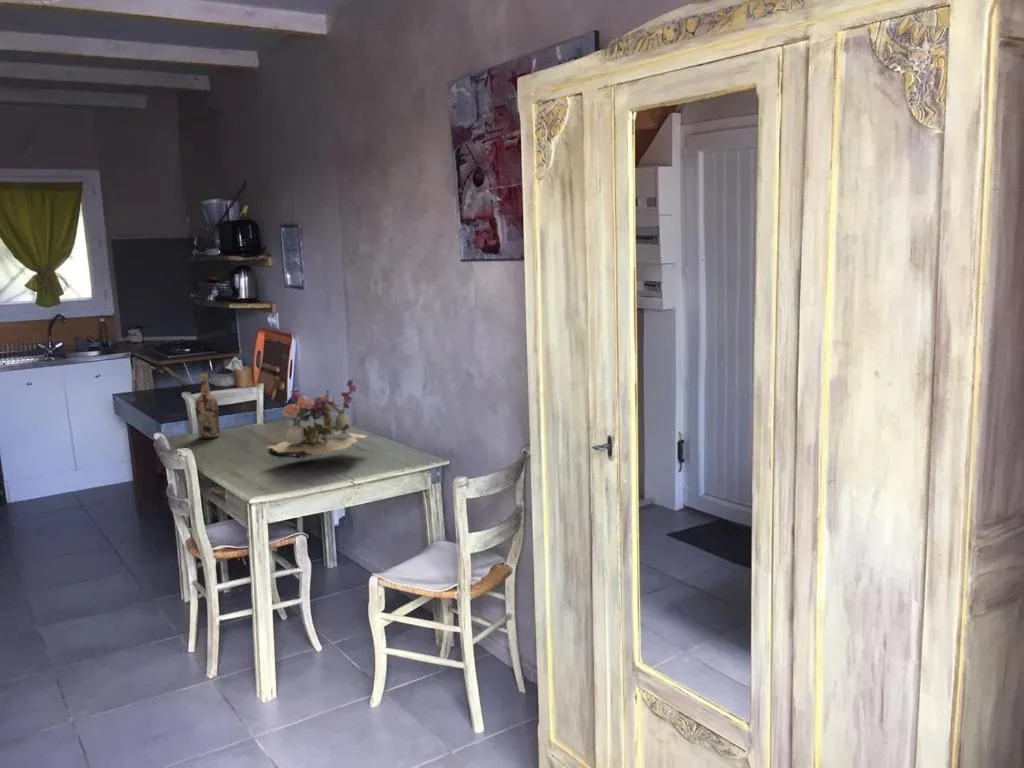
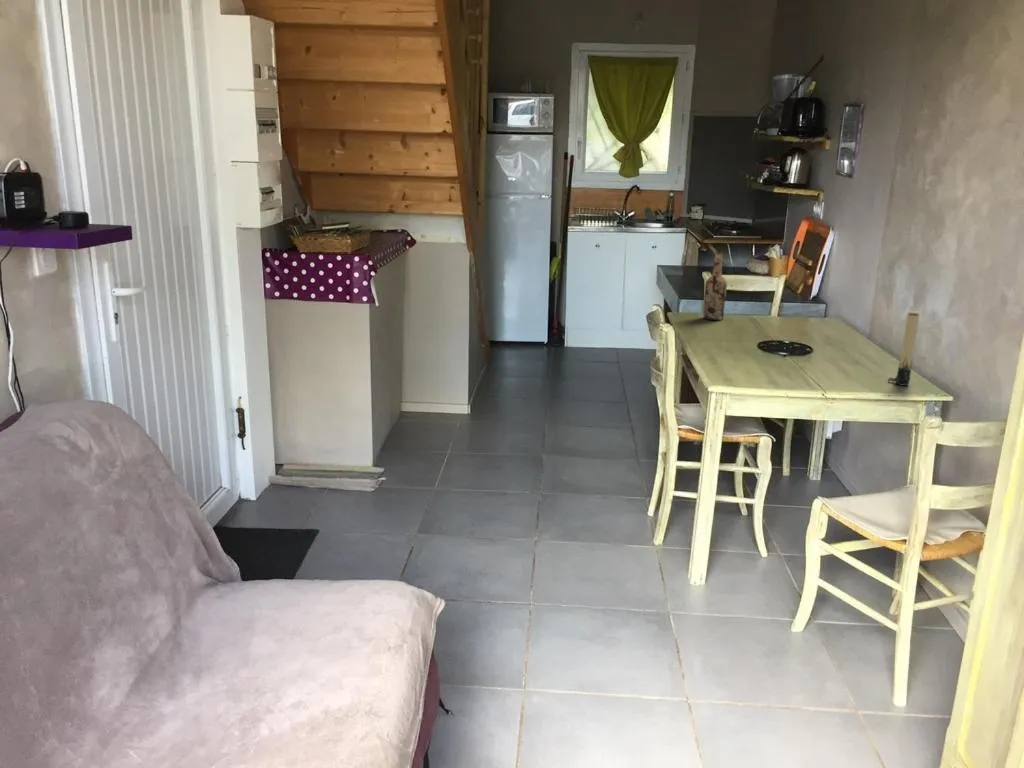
flower arrangement: present [266,378,367,460] -> none [749,281,864,361]
candle: none [396,396,413,460] -> present [888,311,919,386]

